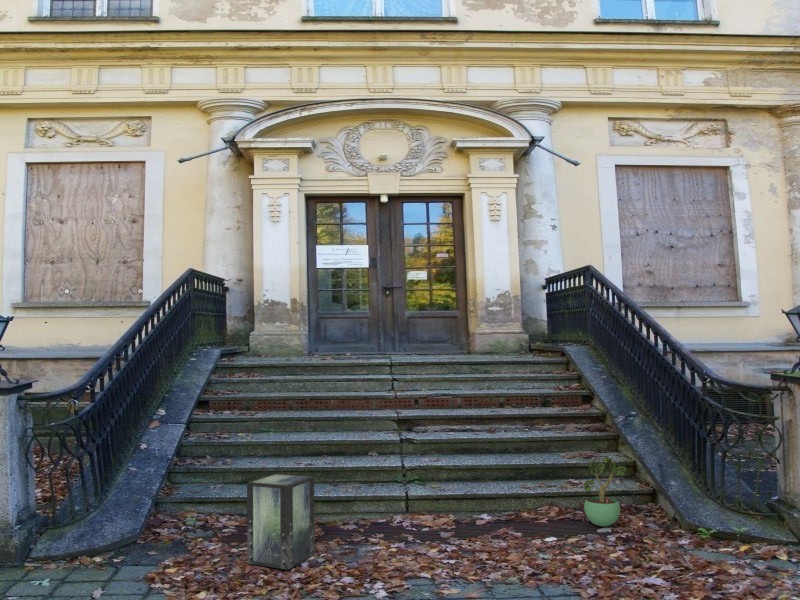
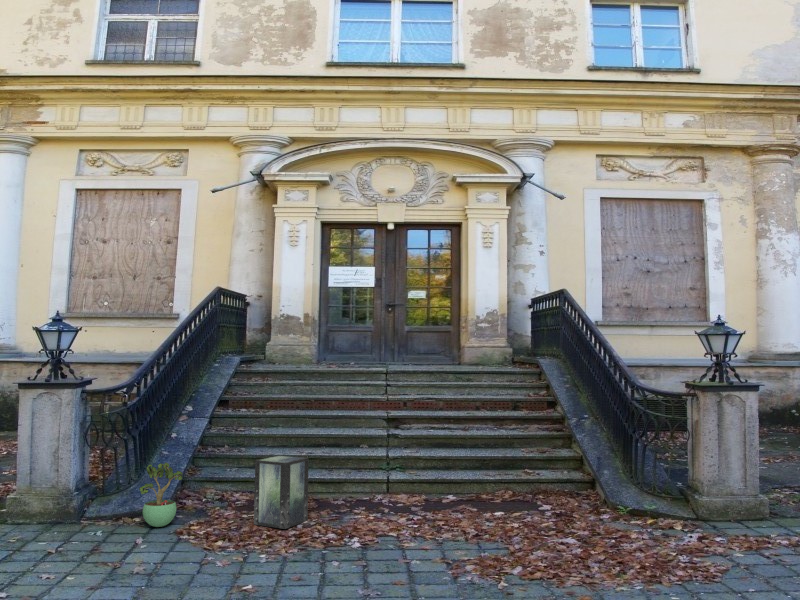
potted plant: present [584,457,626,526] -> present [139,462,182,527]

